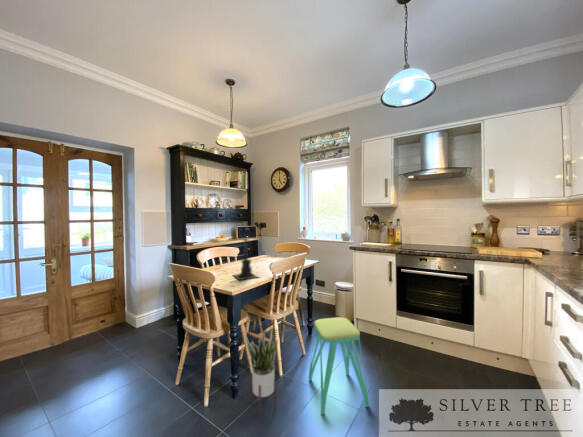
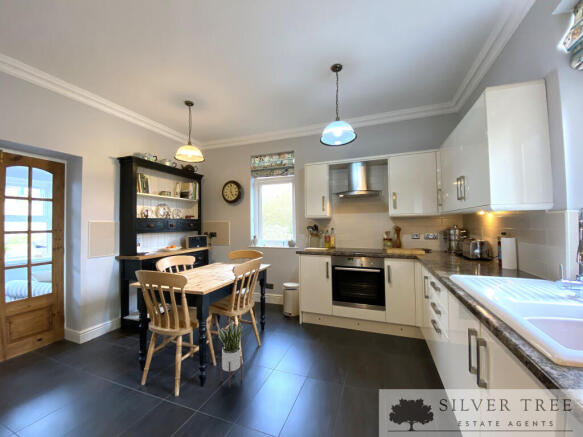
candle holder: present [234,239,257,280] -> none [199,241,224,281]
stool: present [309,317,369,415] -> none [266,306,312,378]

